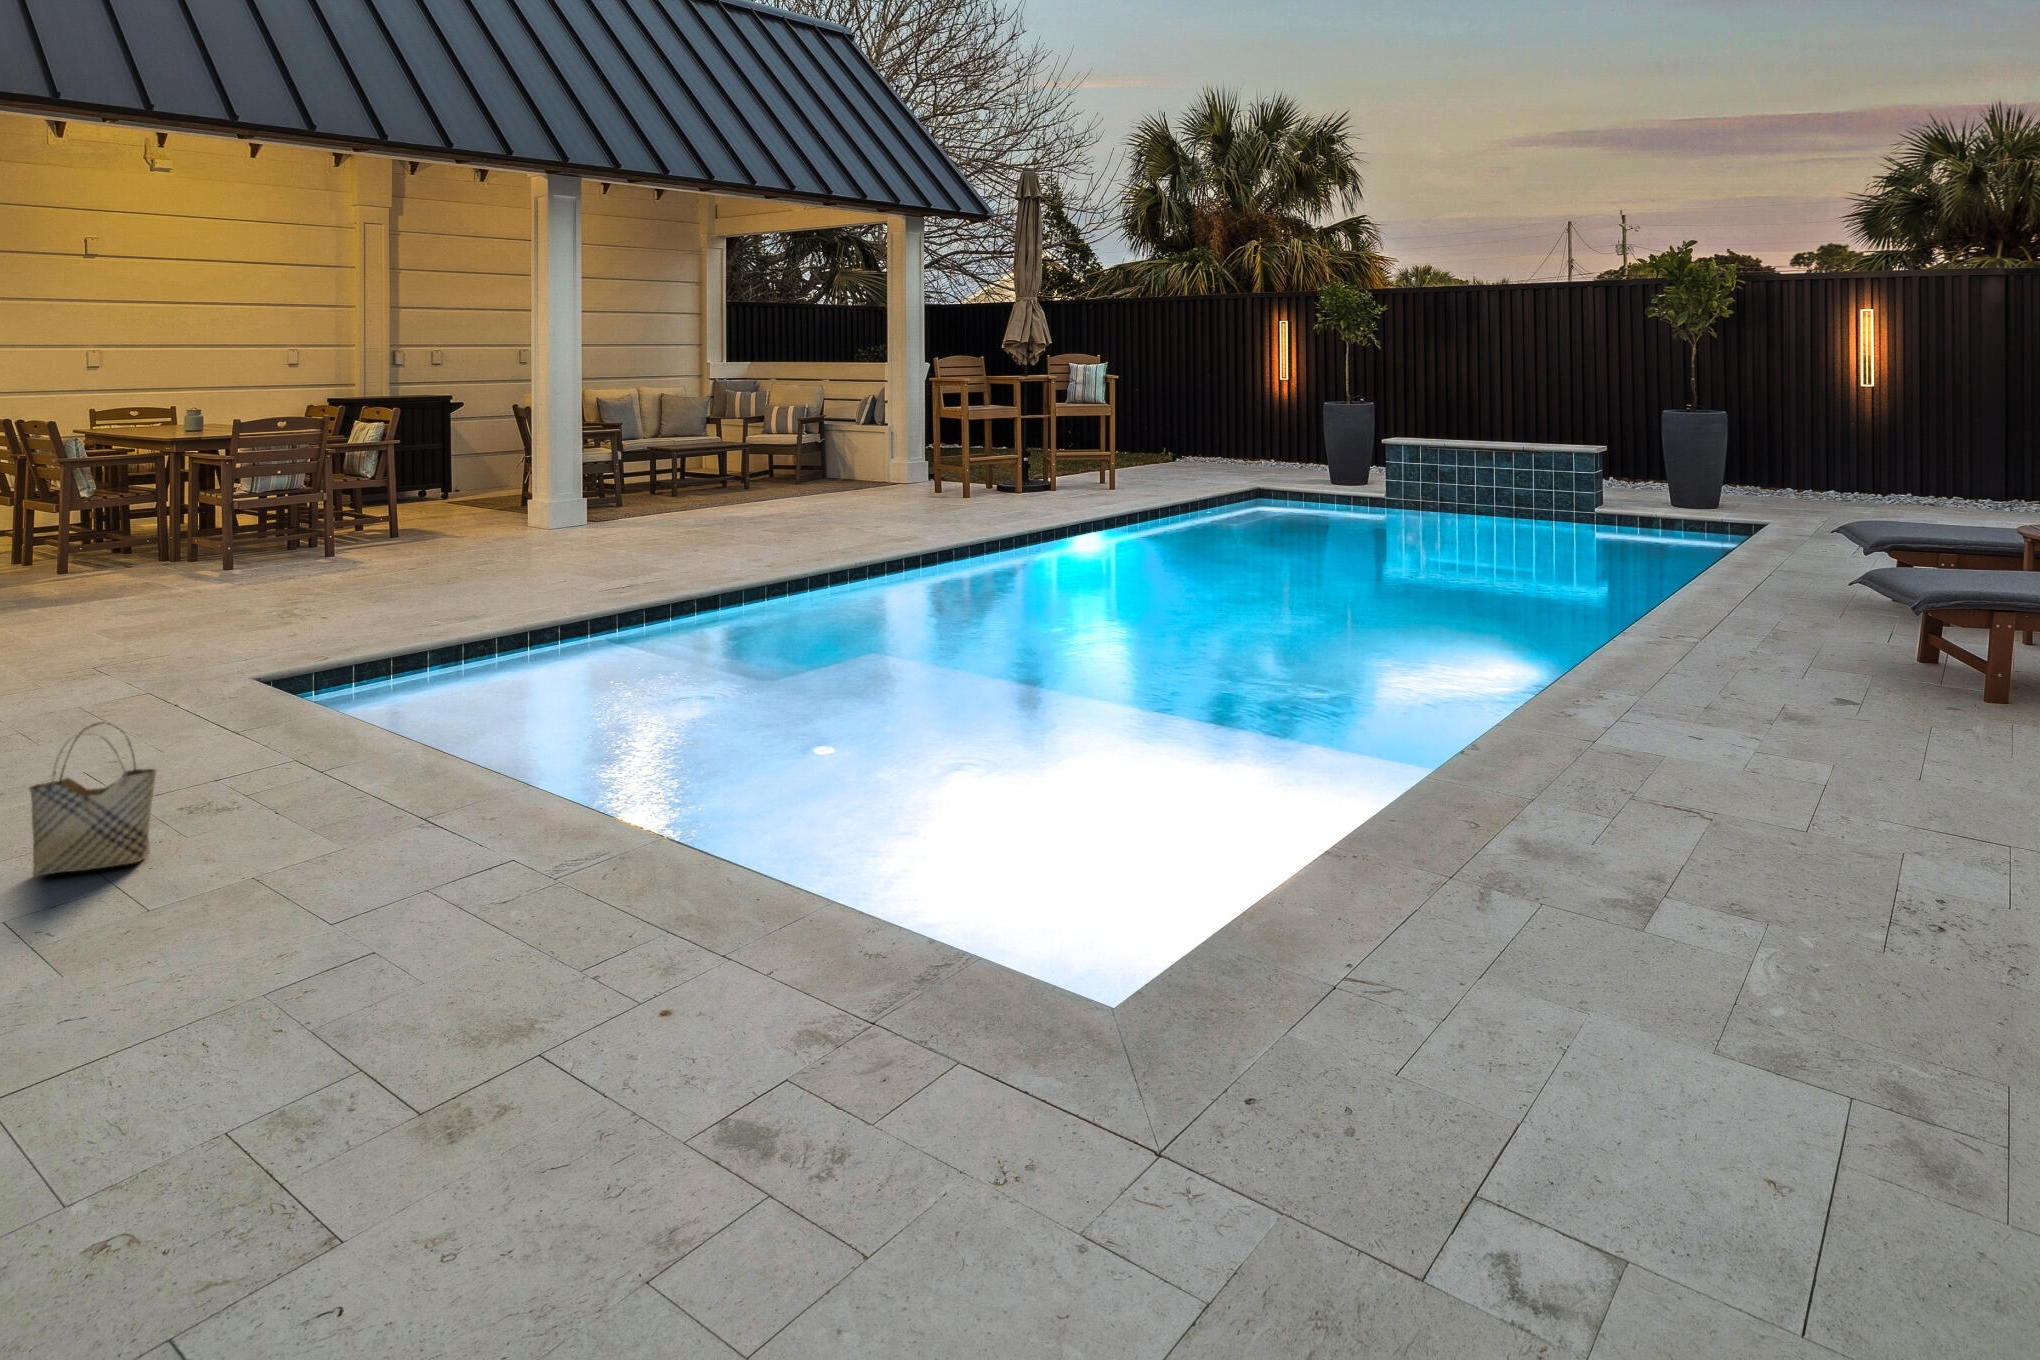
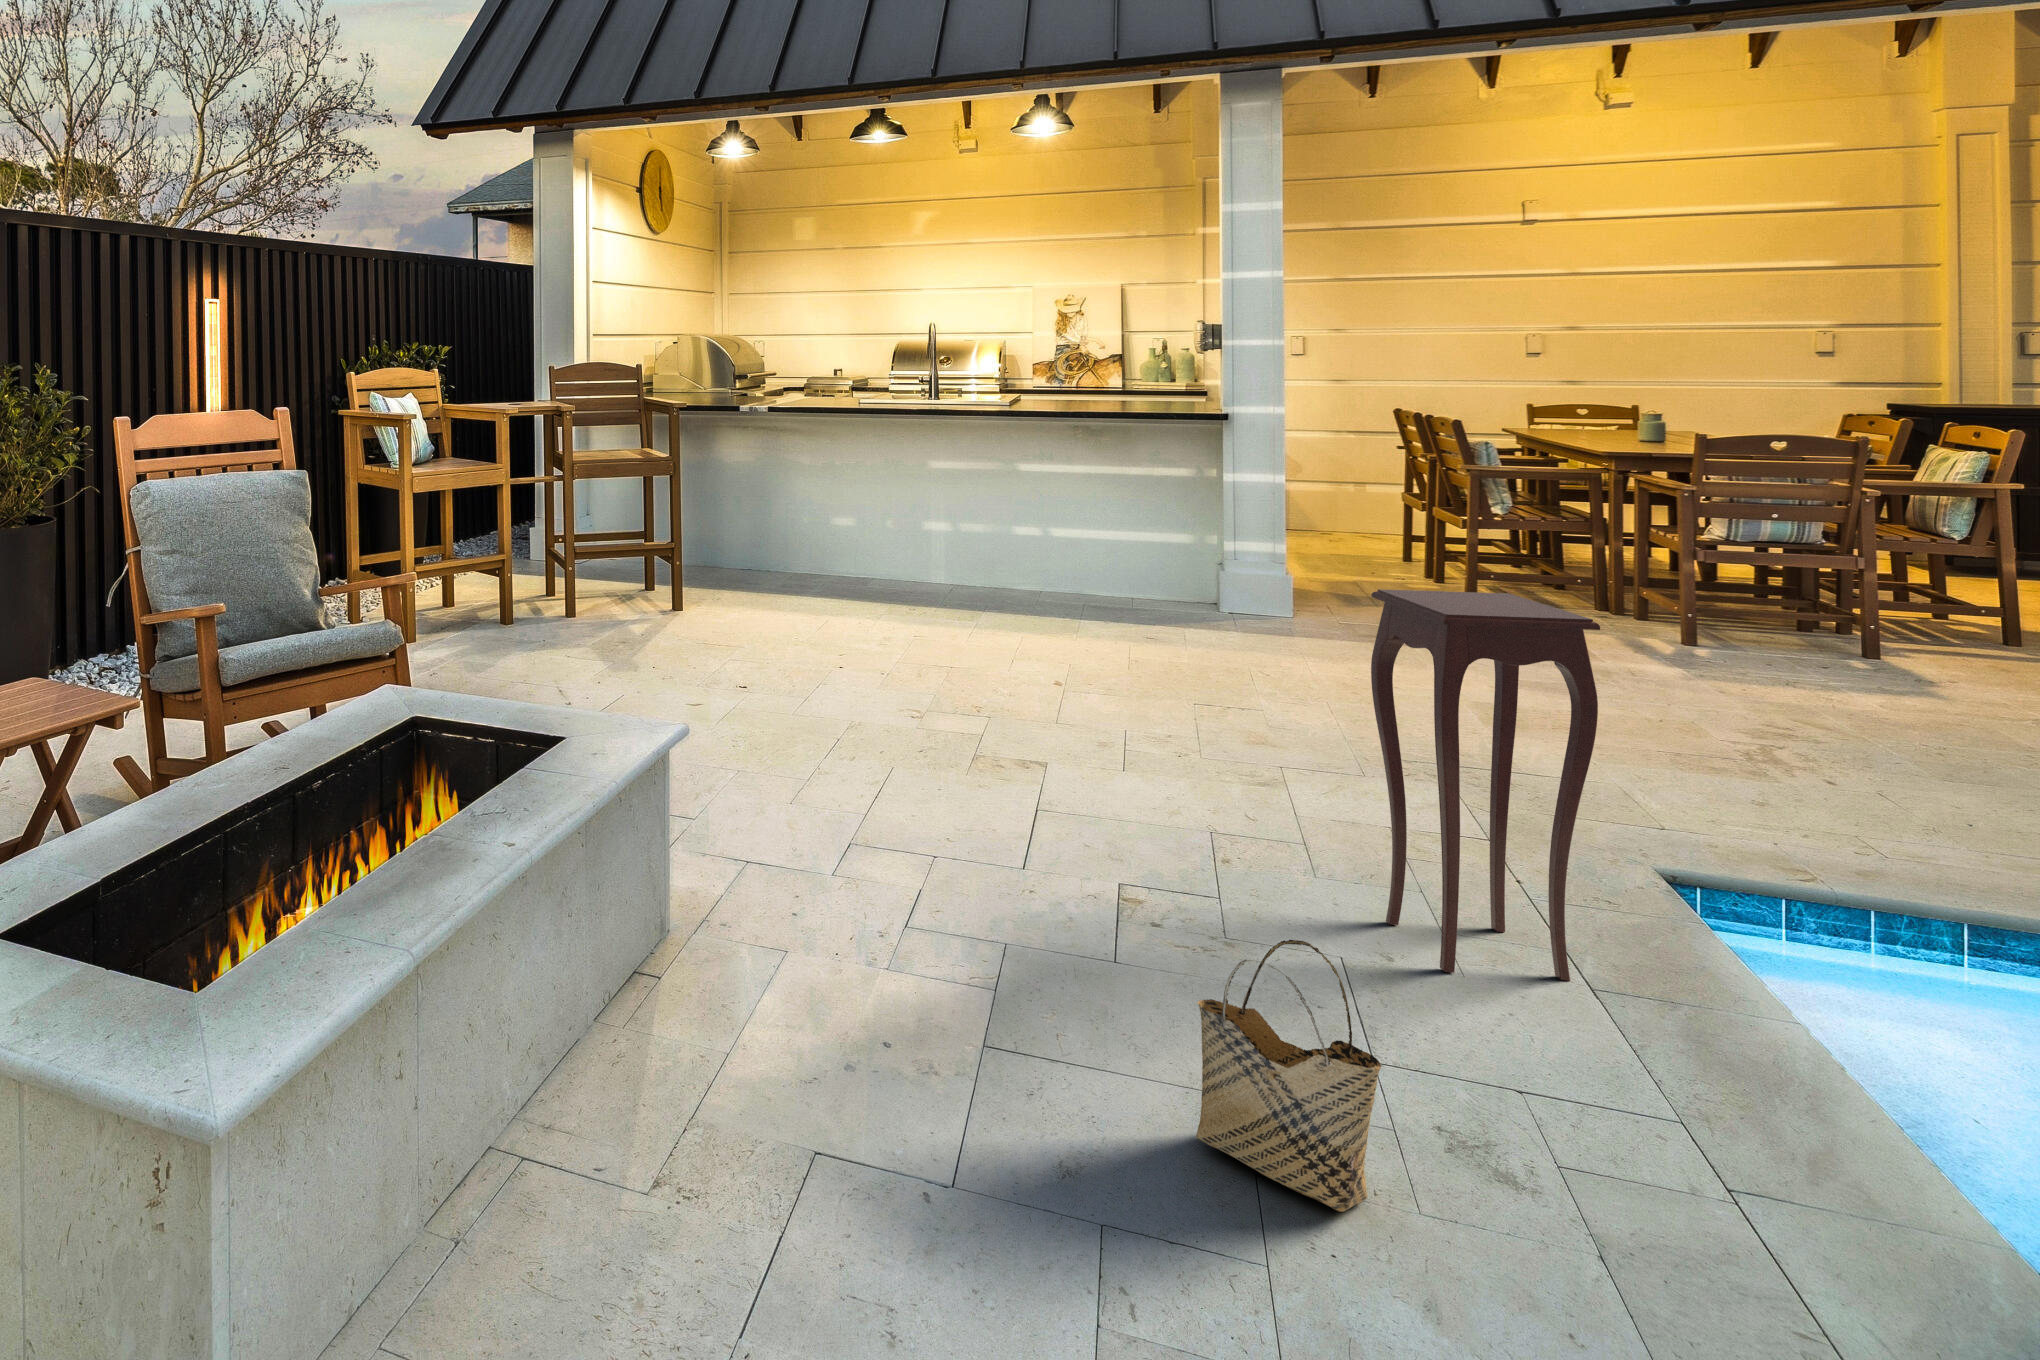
side table: none [80,513,232,762] -> present [1371,589,1600,981]

